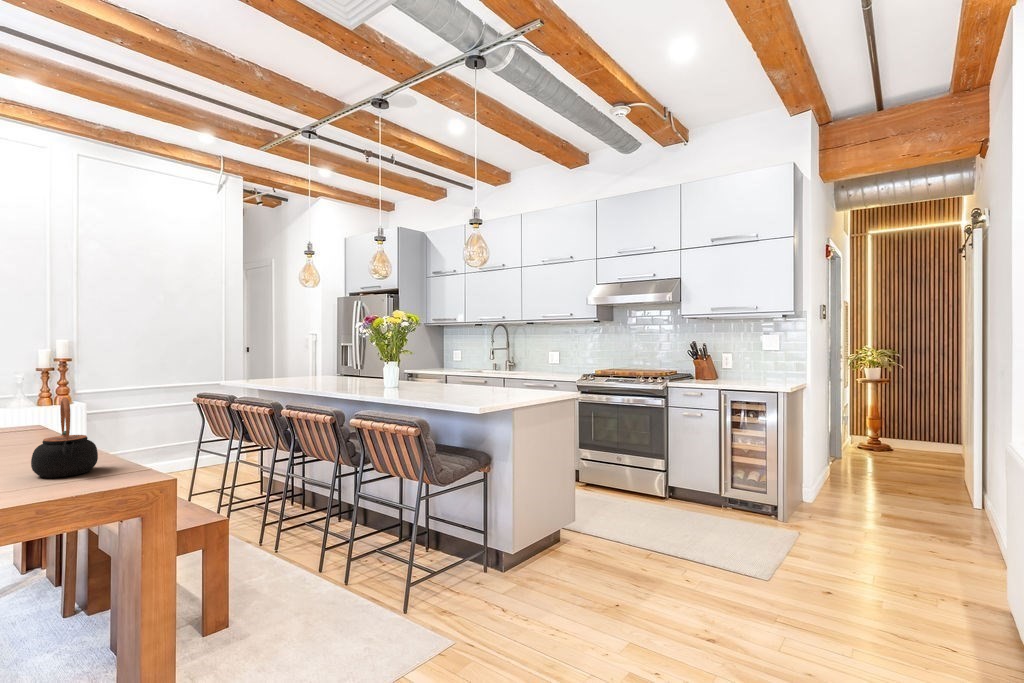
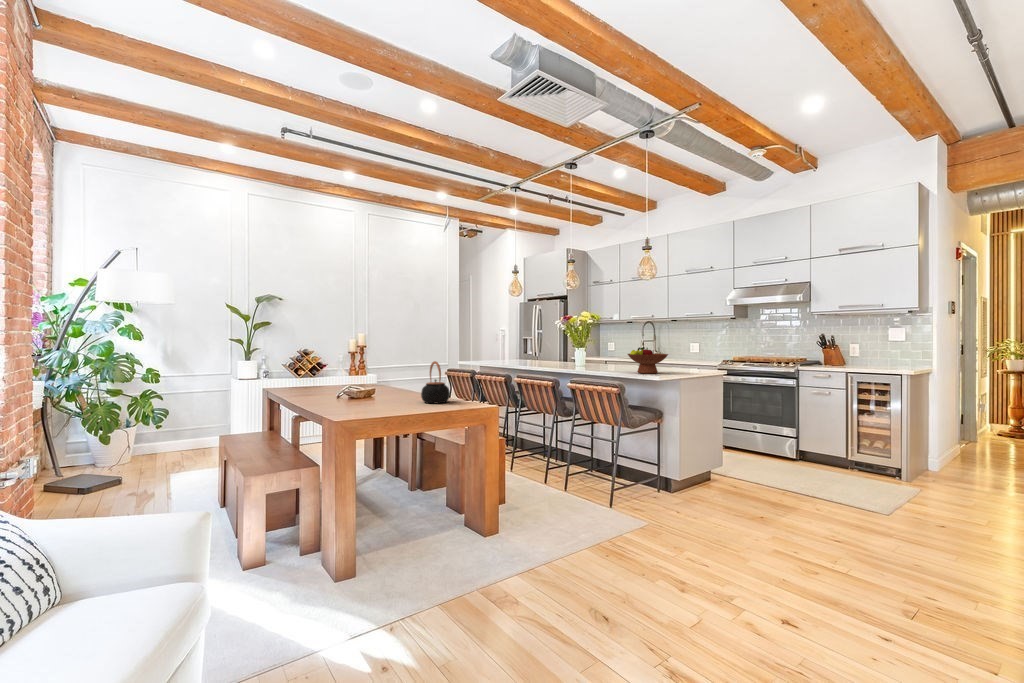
fruit bowl: none [447,362,503,400] -> present [628,347,668,374]

